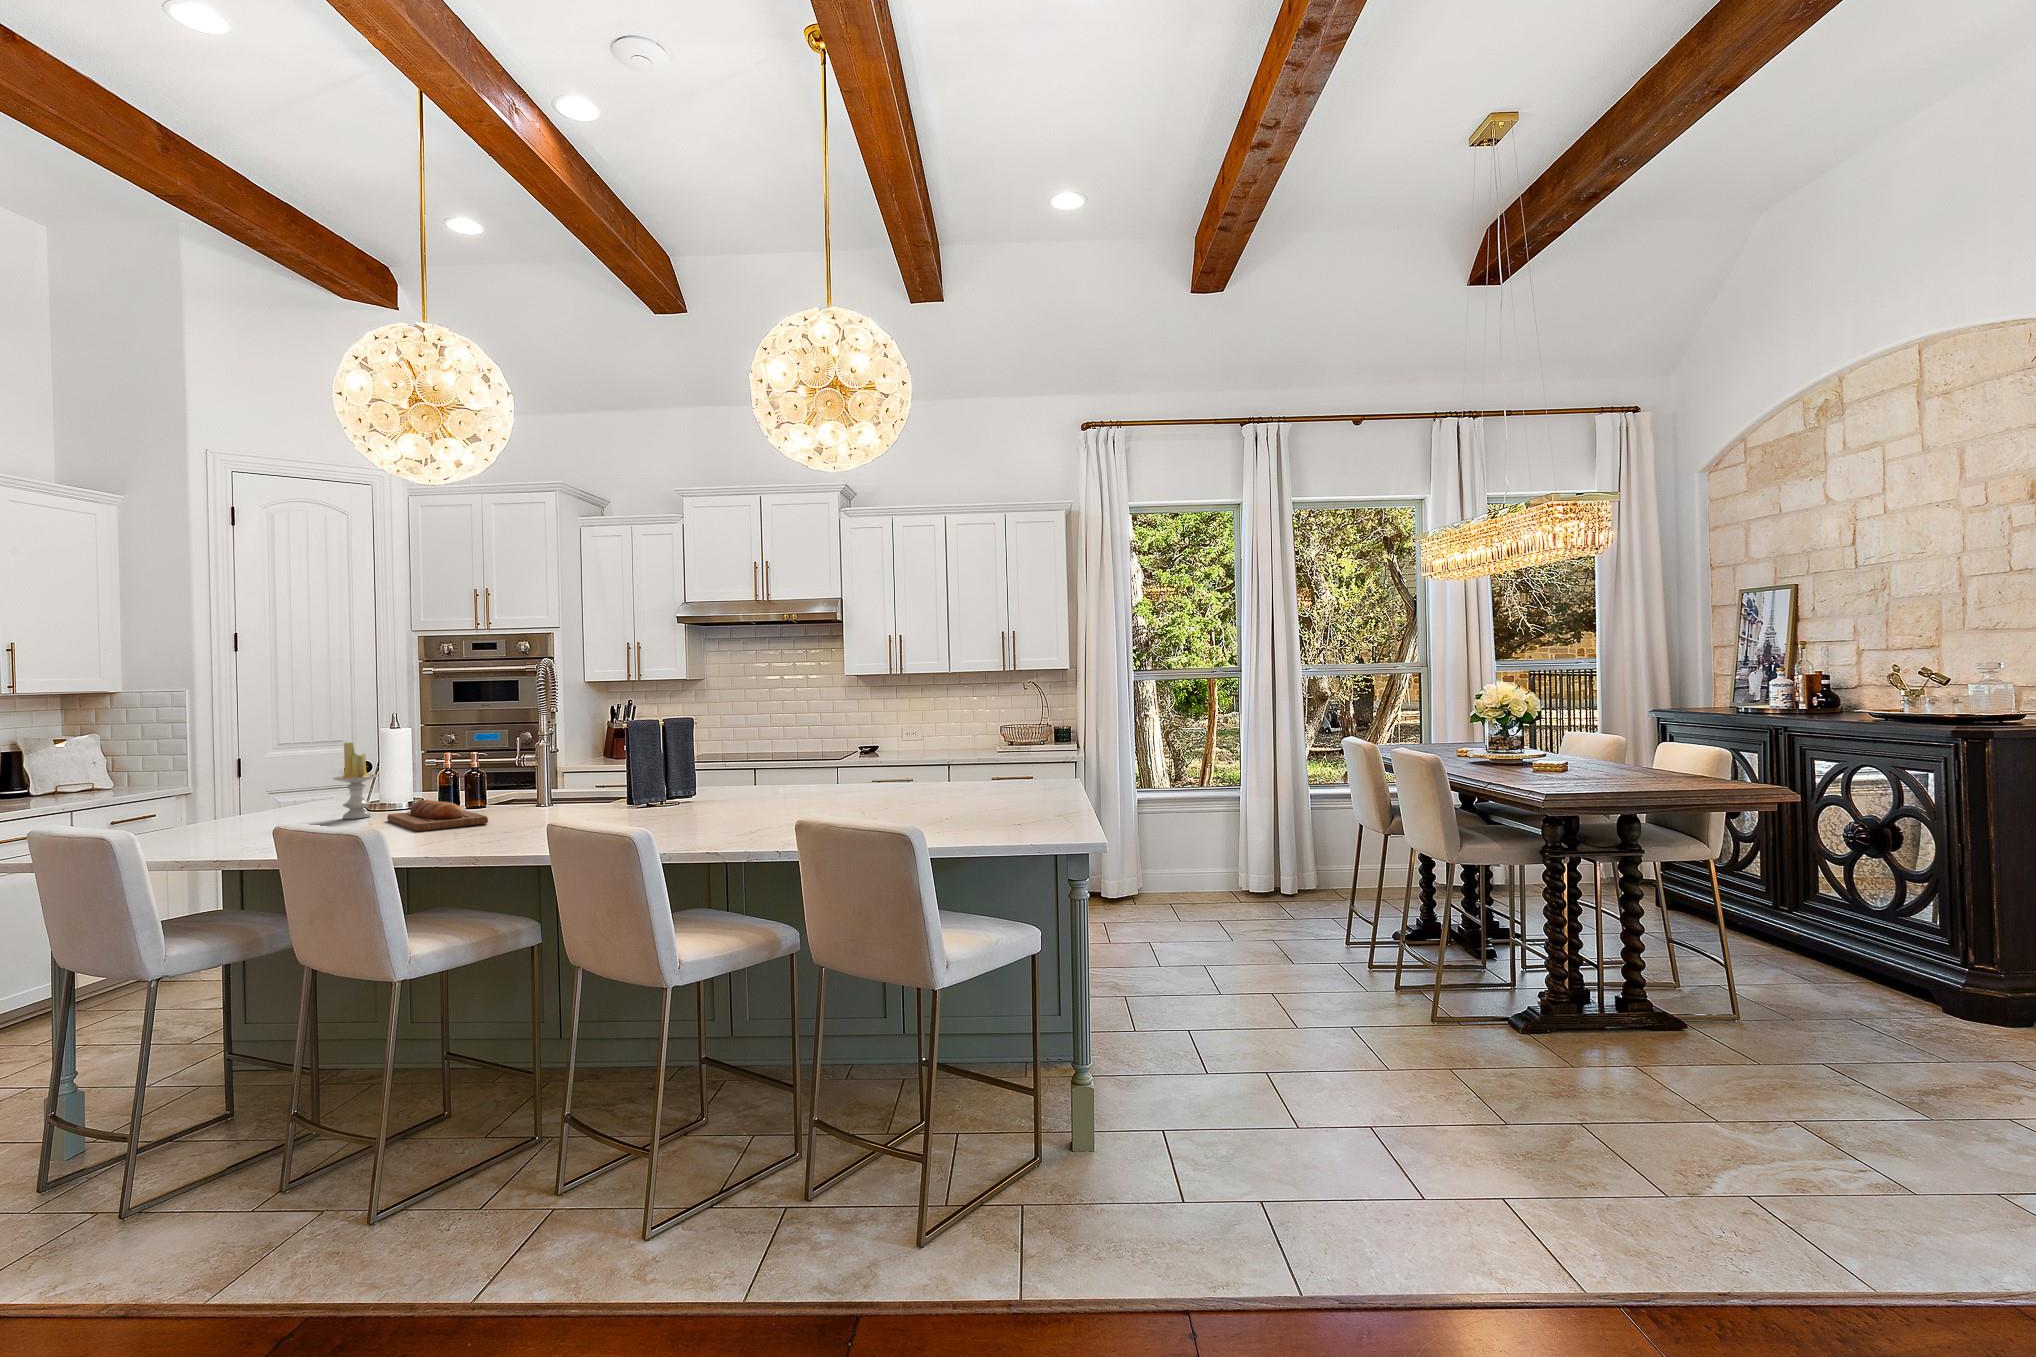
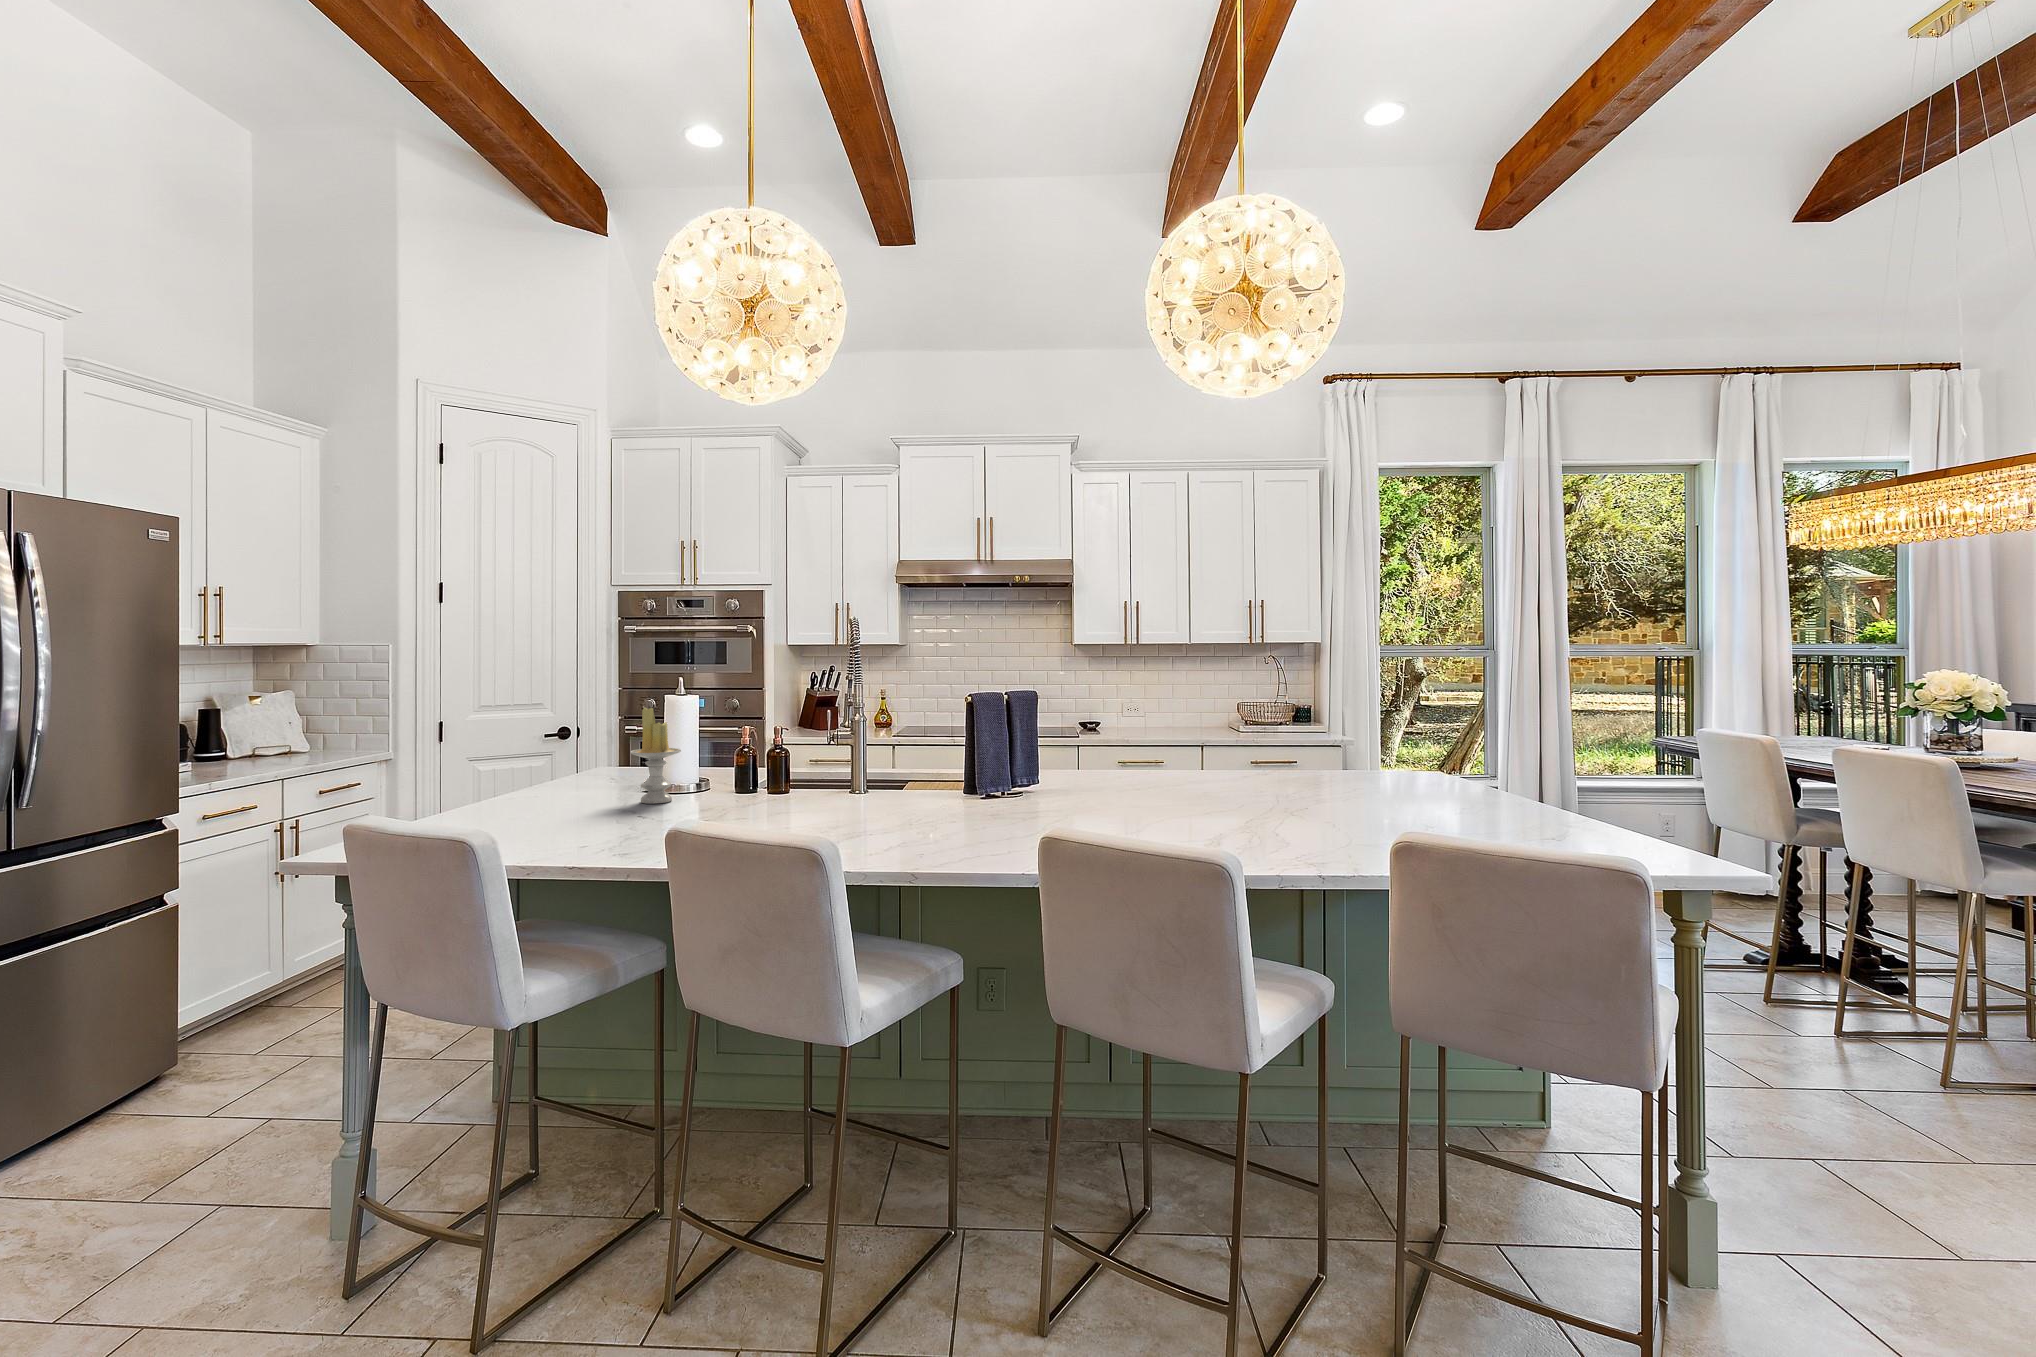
bread loaf: present [387,800,488,831] -> none [702,783,841,826]

